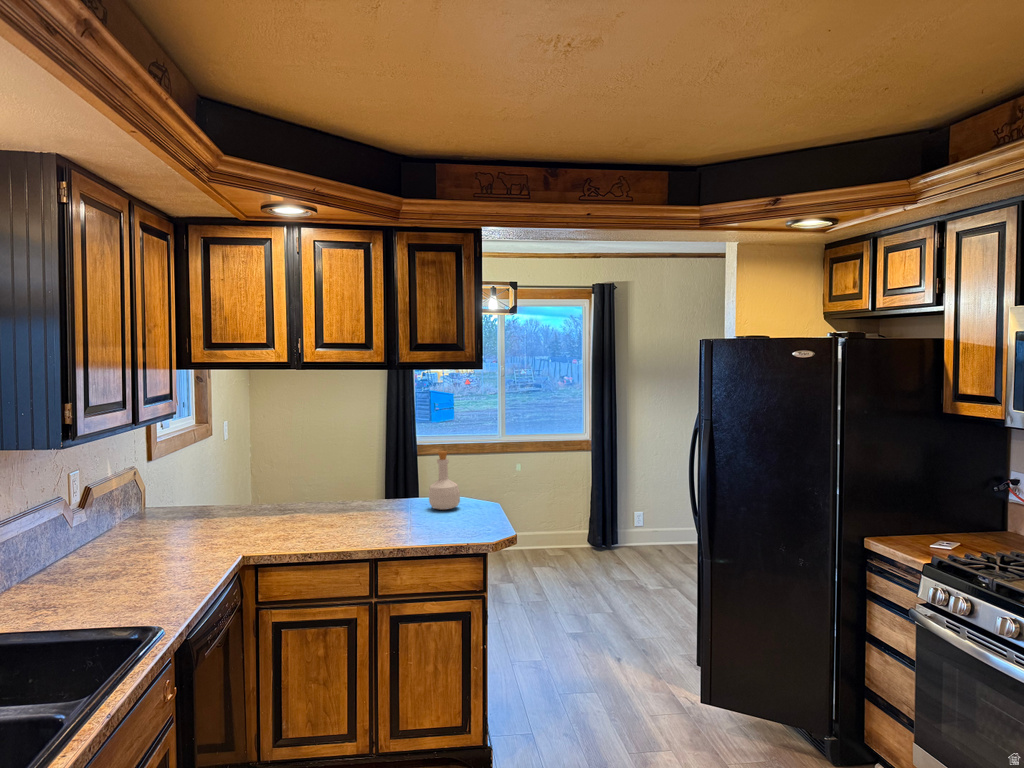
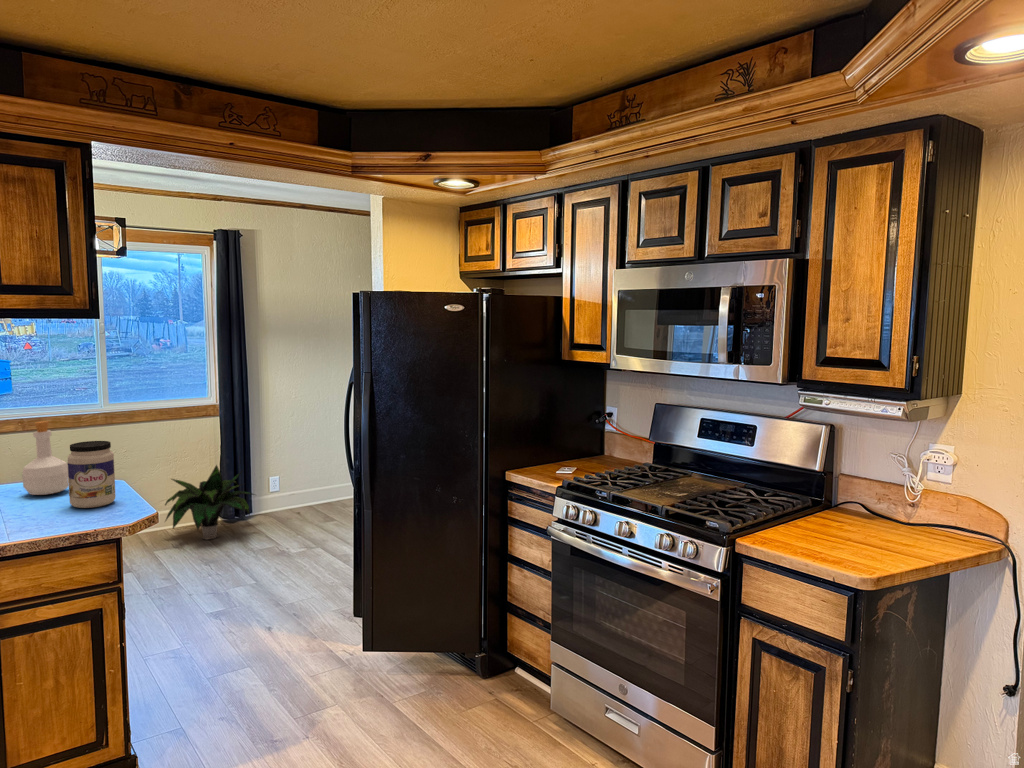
jar: none [455,470,487,525] -> present [67,441,116,508]
potted plant: none [542,494,622,562] -> present [165,465,254,539]

